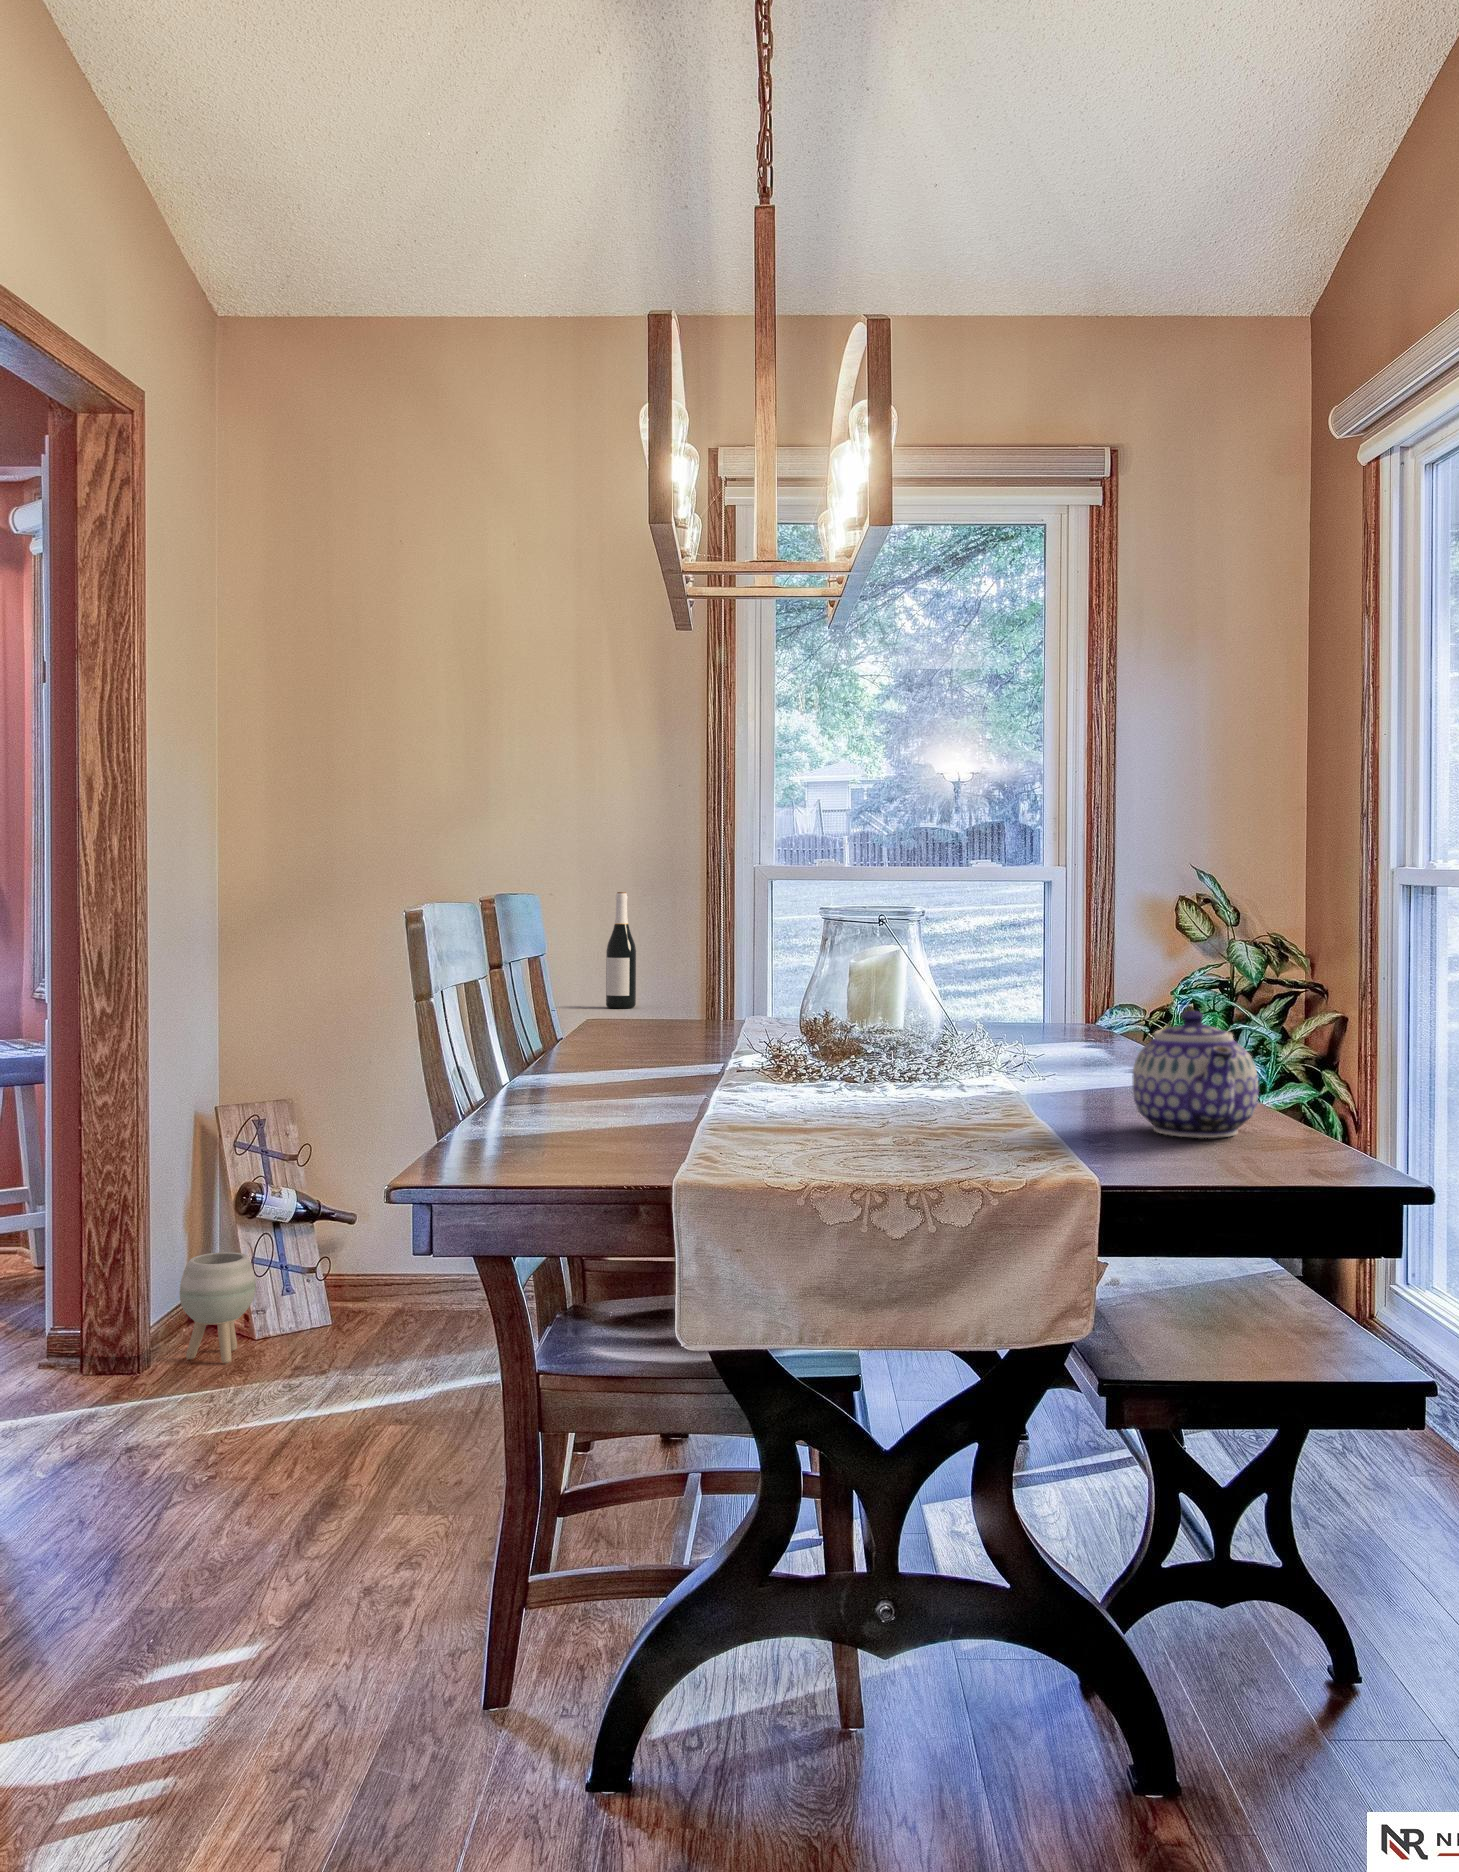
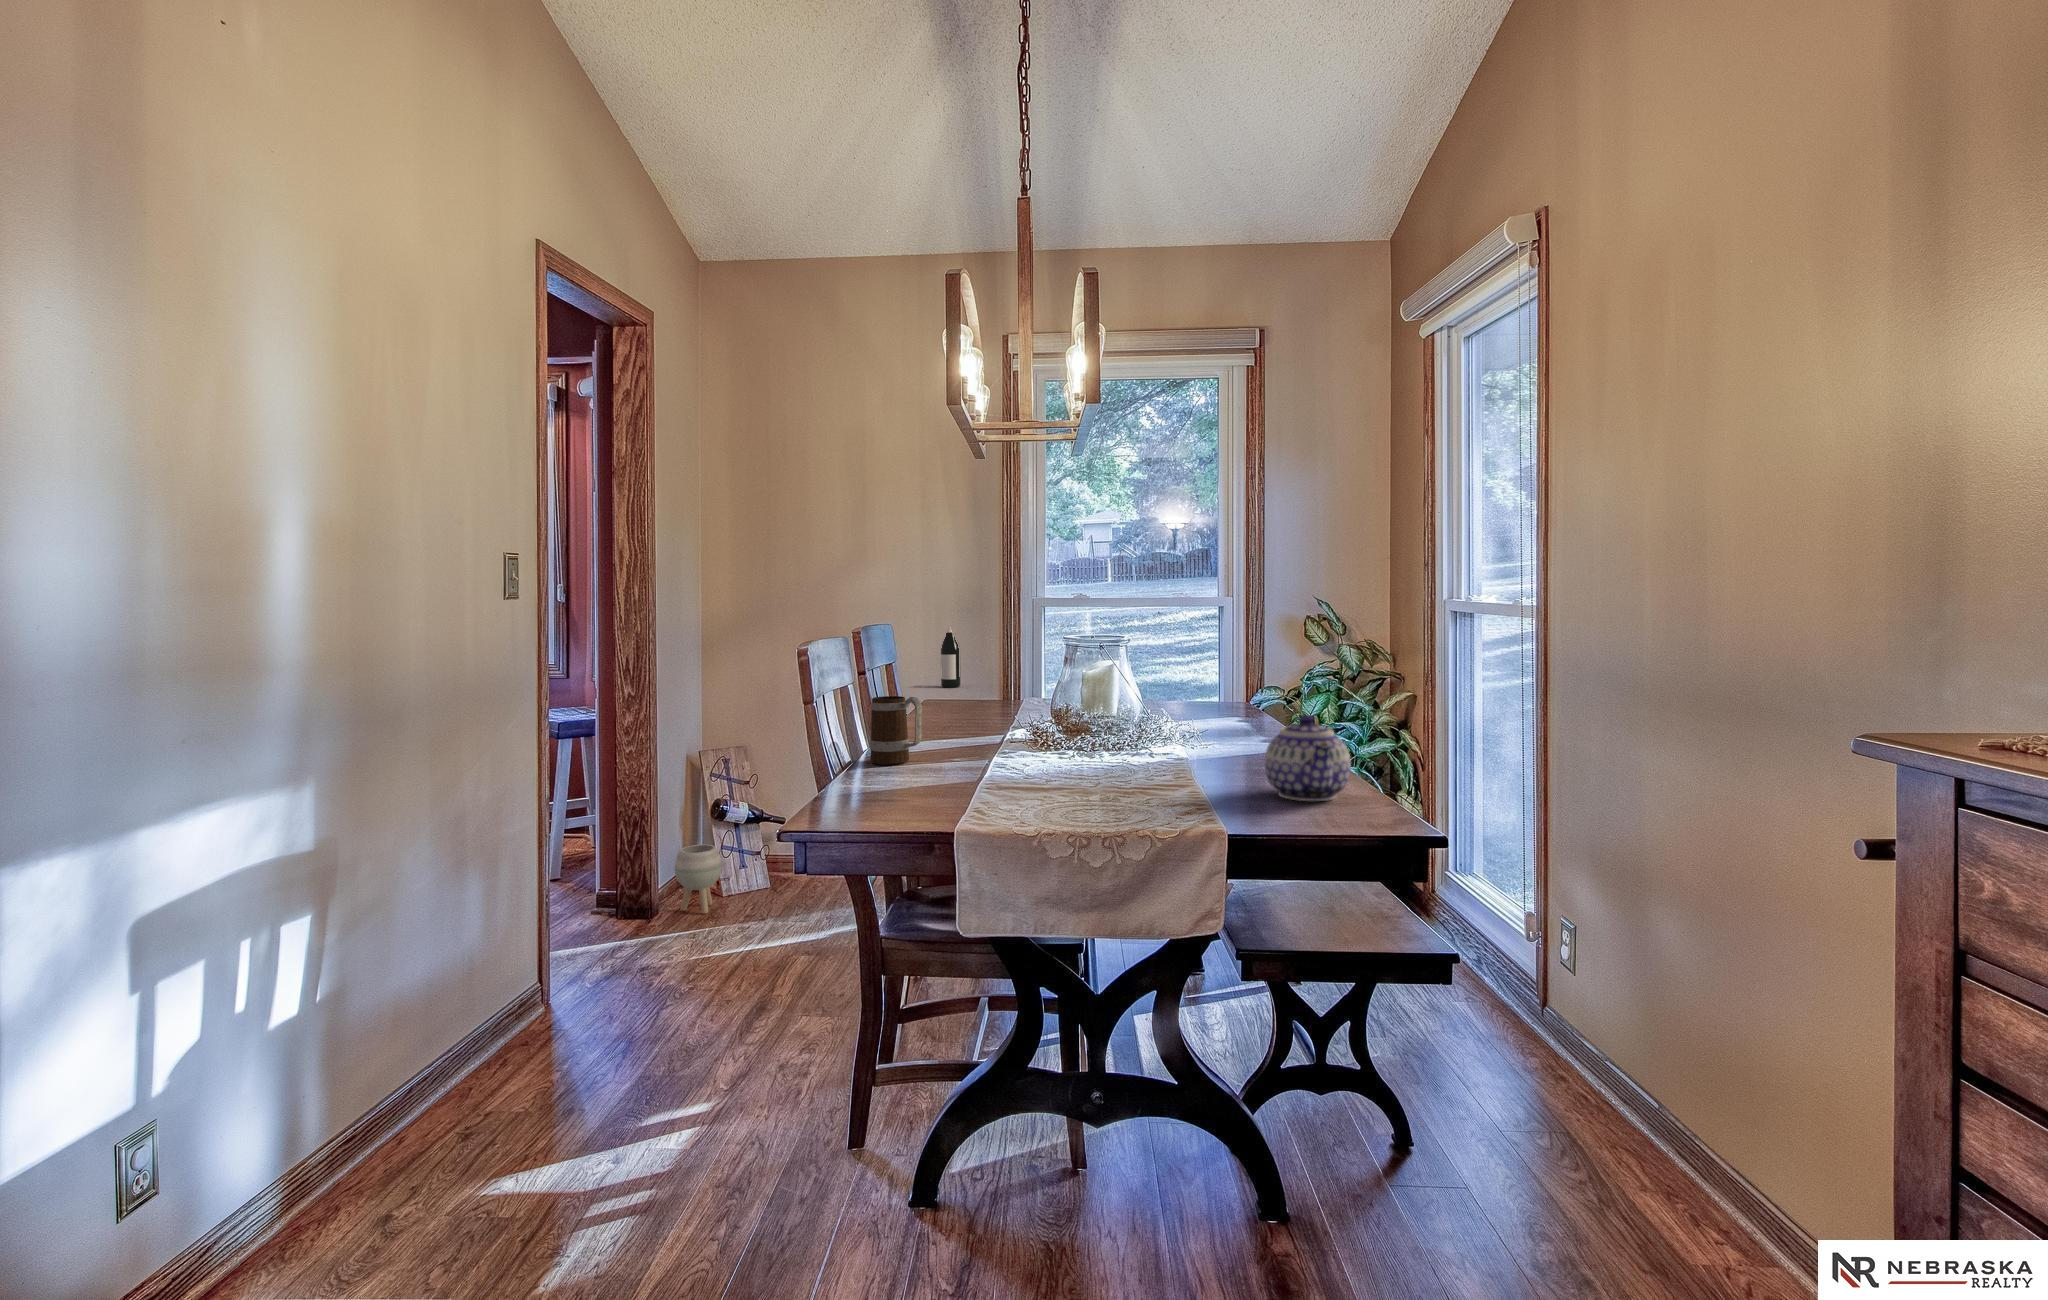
mug: none [527,993,609,1097] -> present [870,696,922,765]

